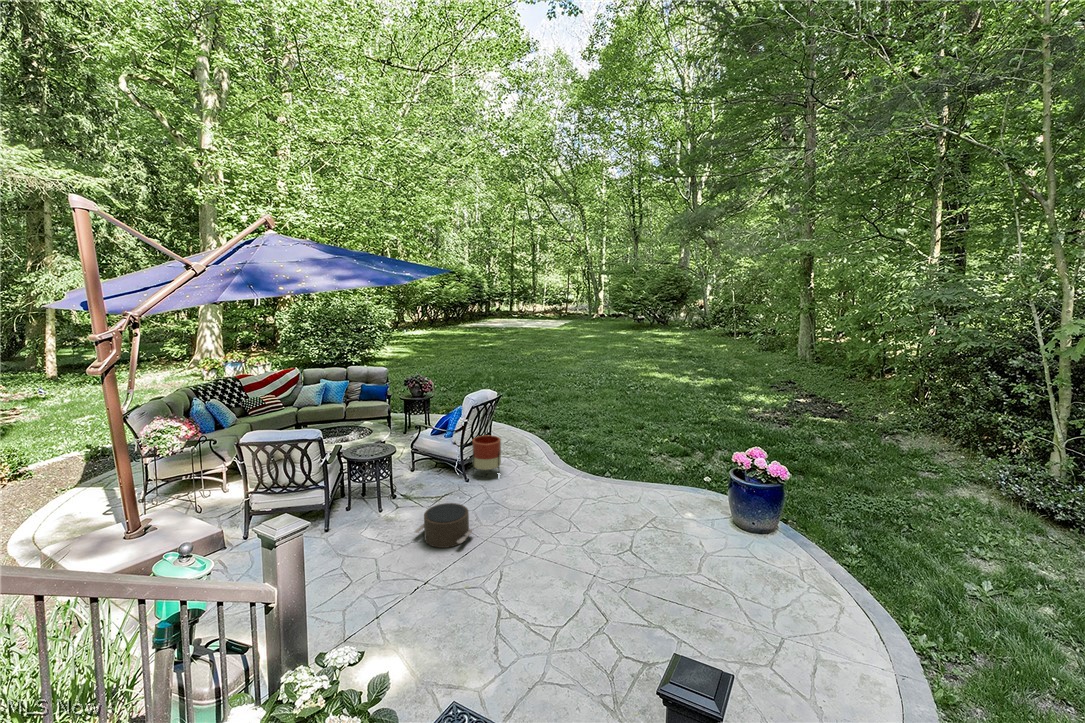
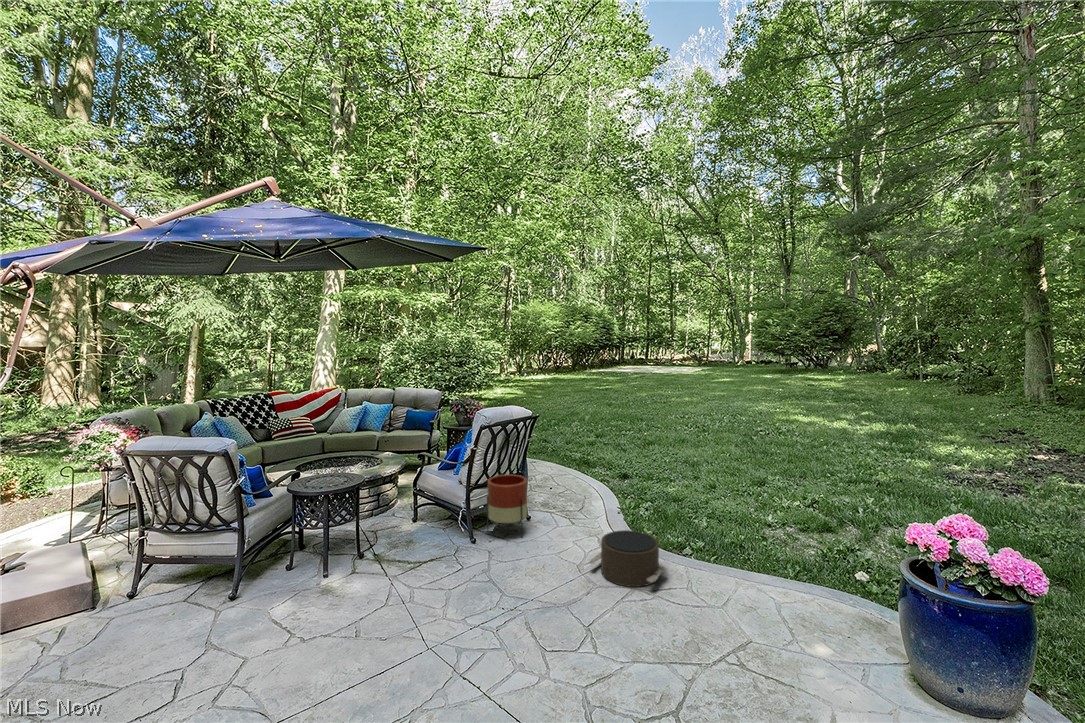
pouf: present [415,503,472,548] -> present [589,530,665,587]

